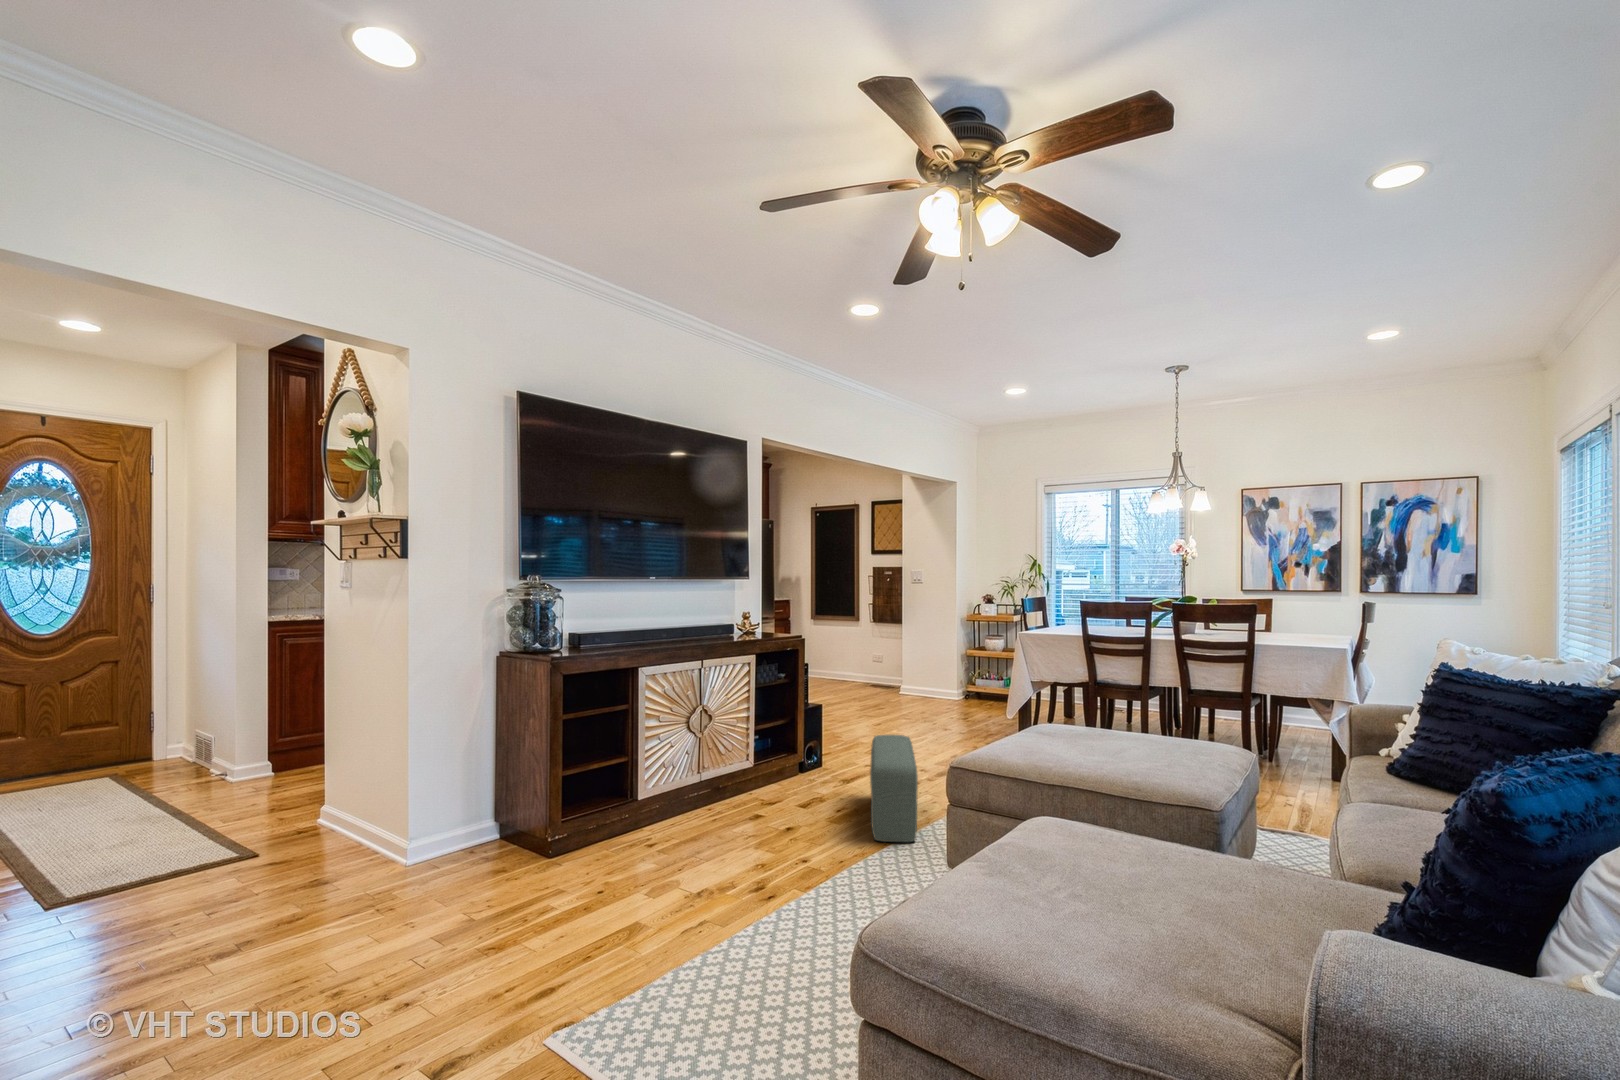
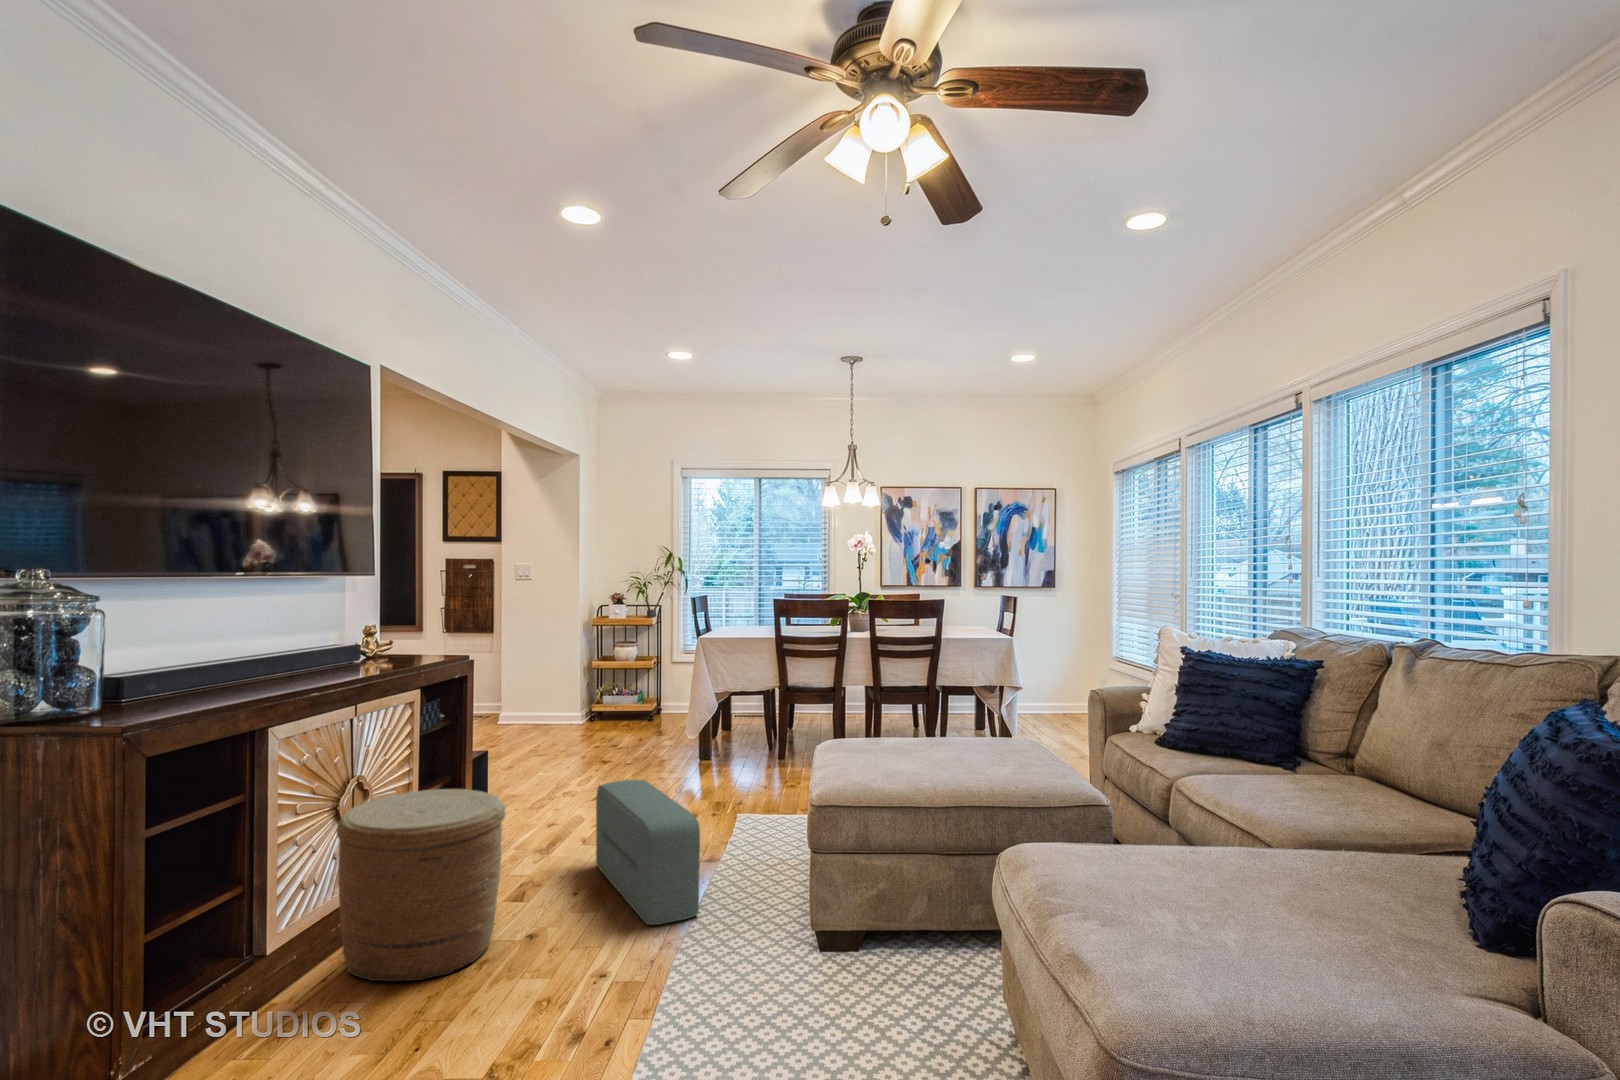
woven basket: none [679,720,781,840] -> present [336,789,505,981]

